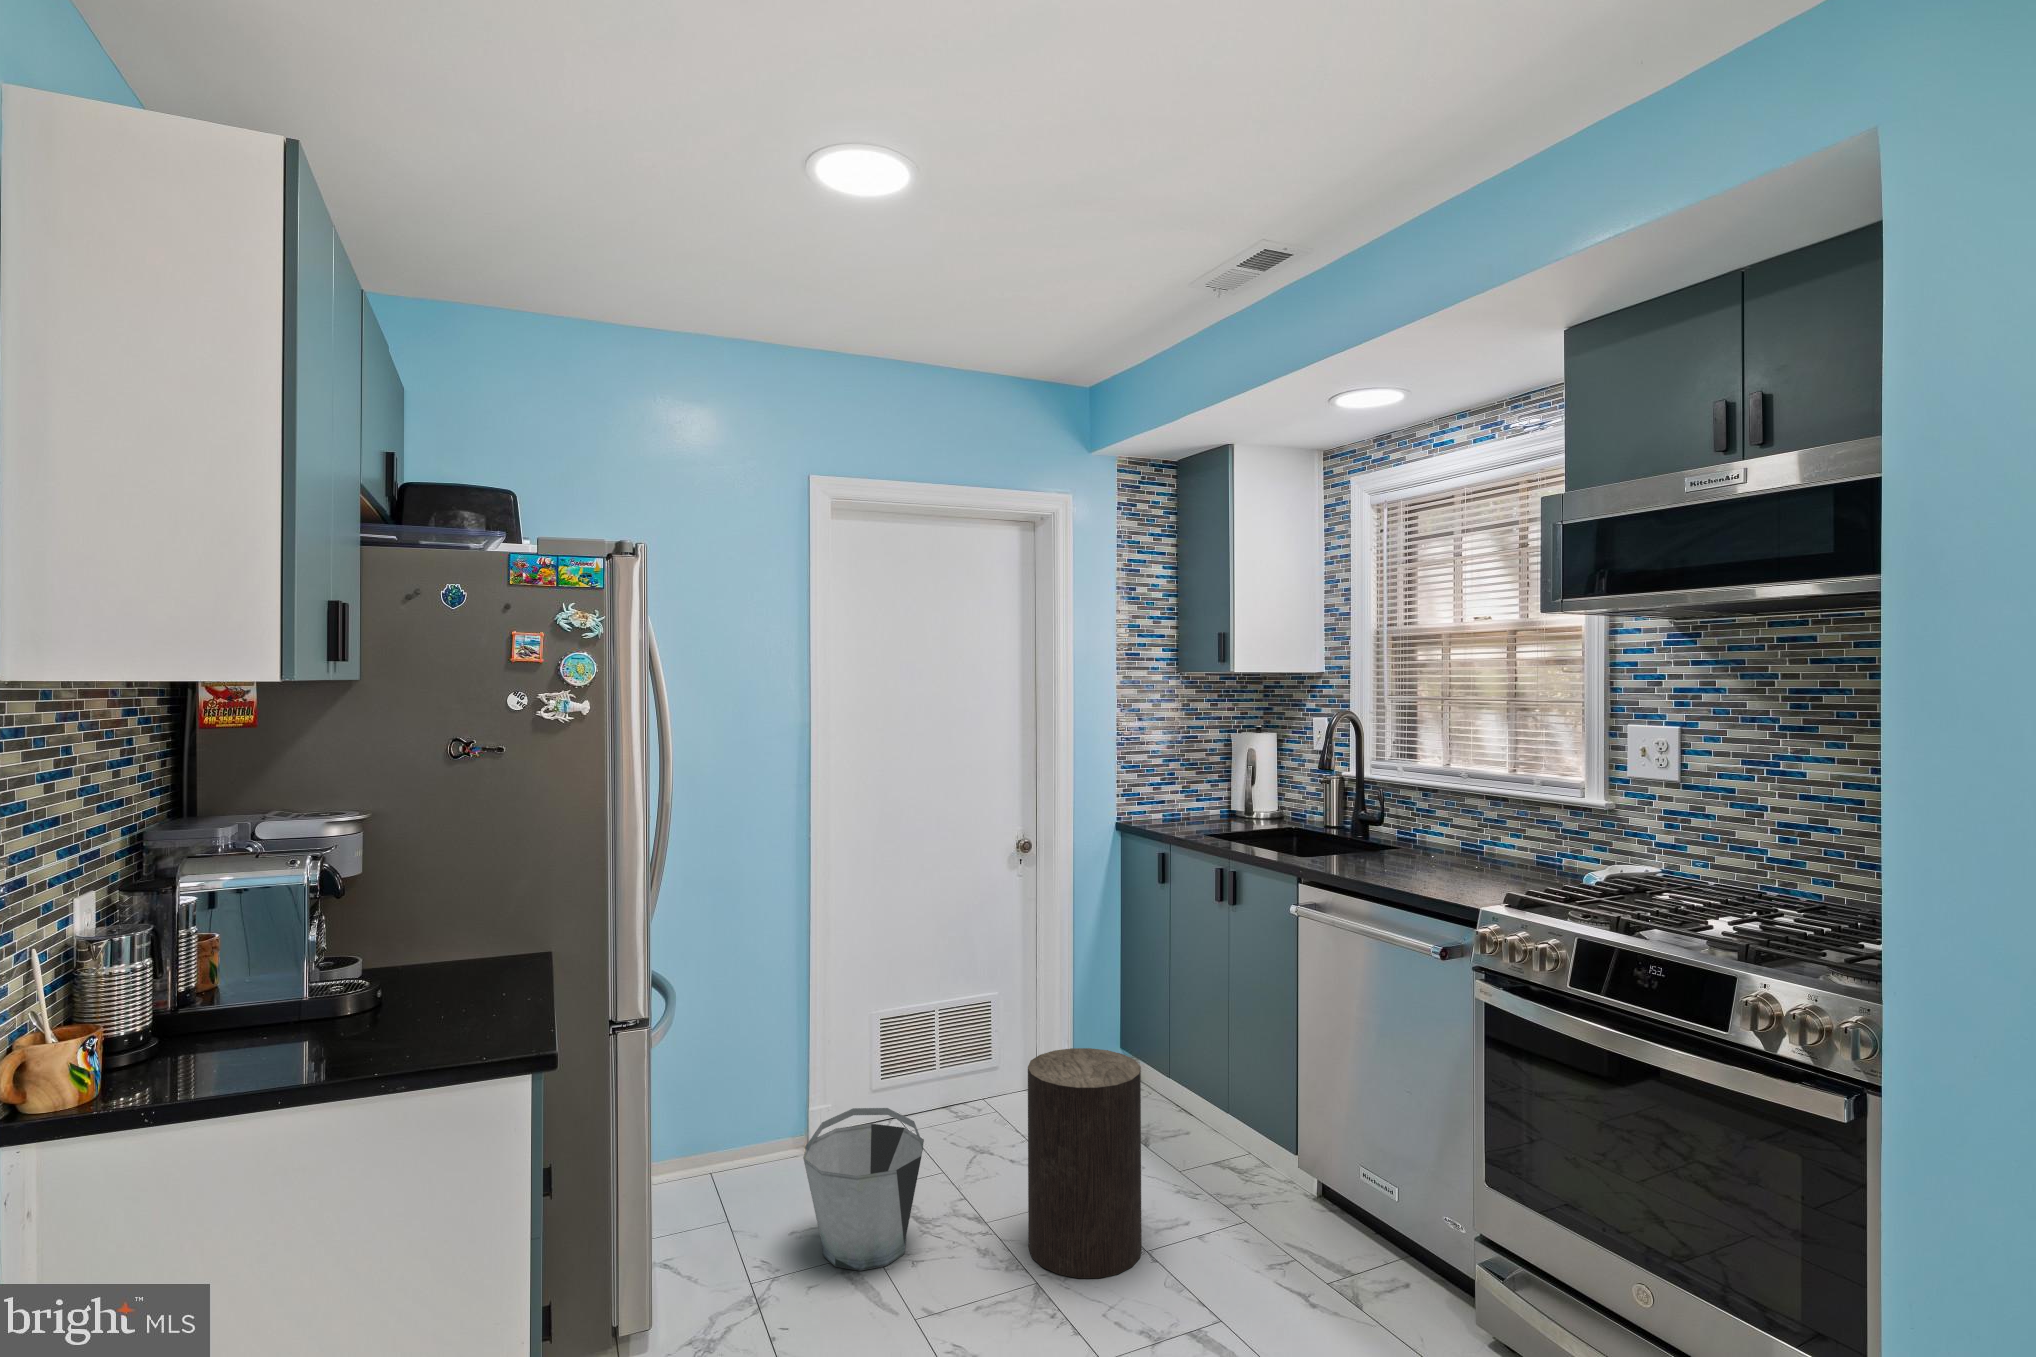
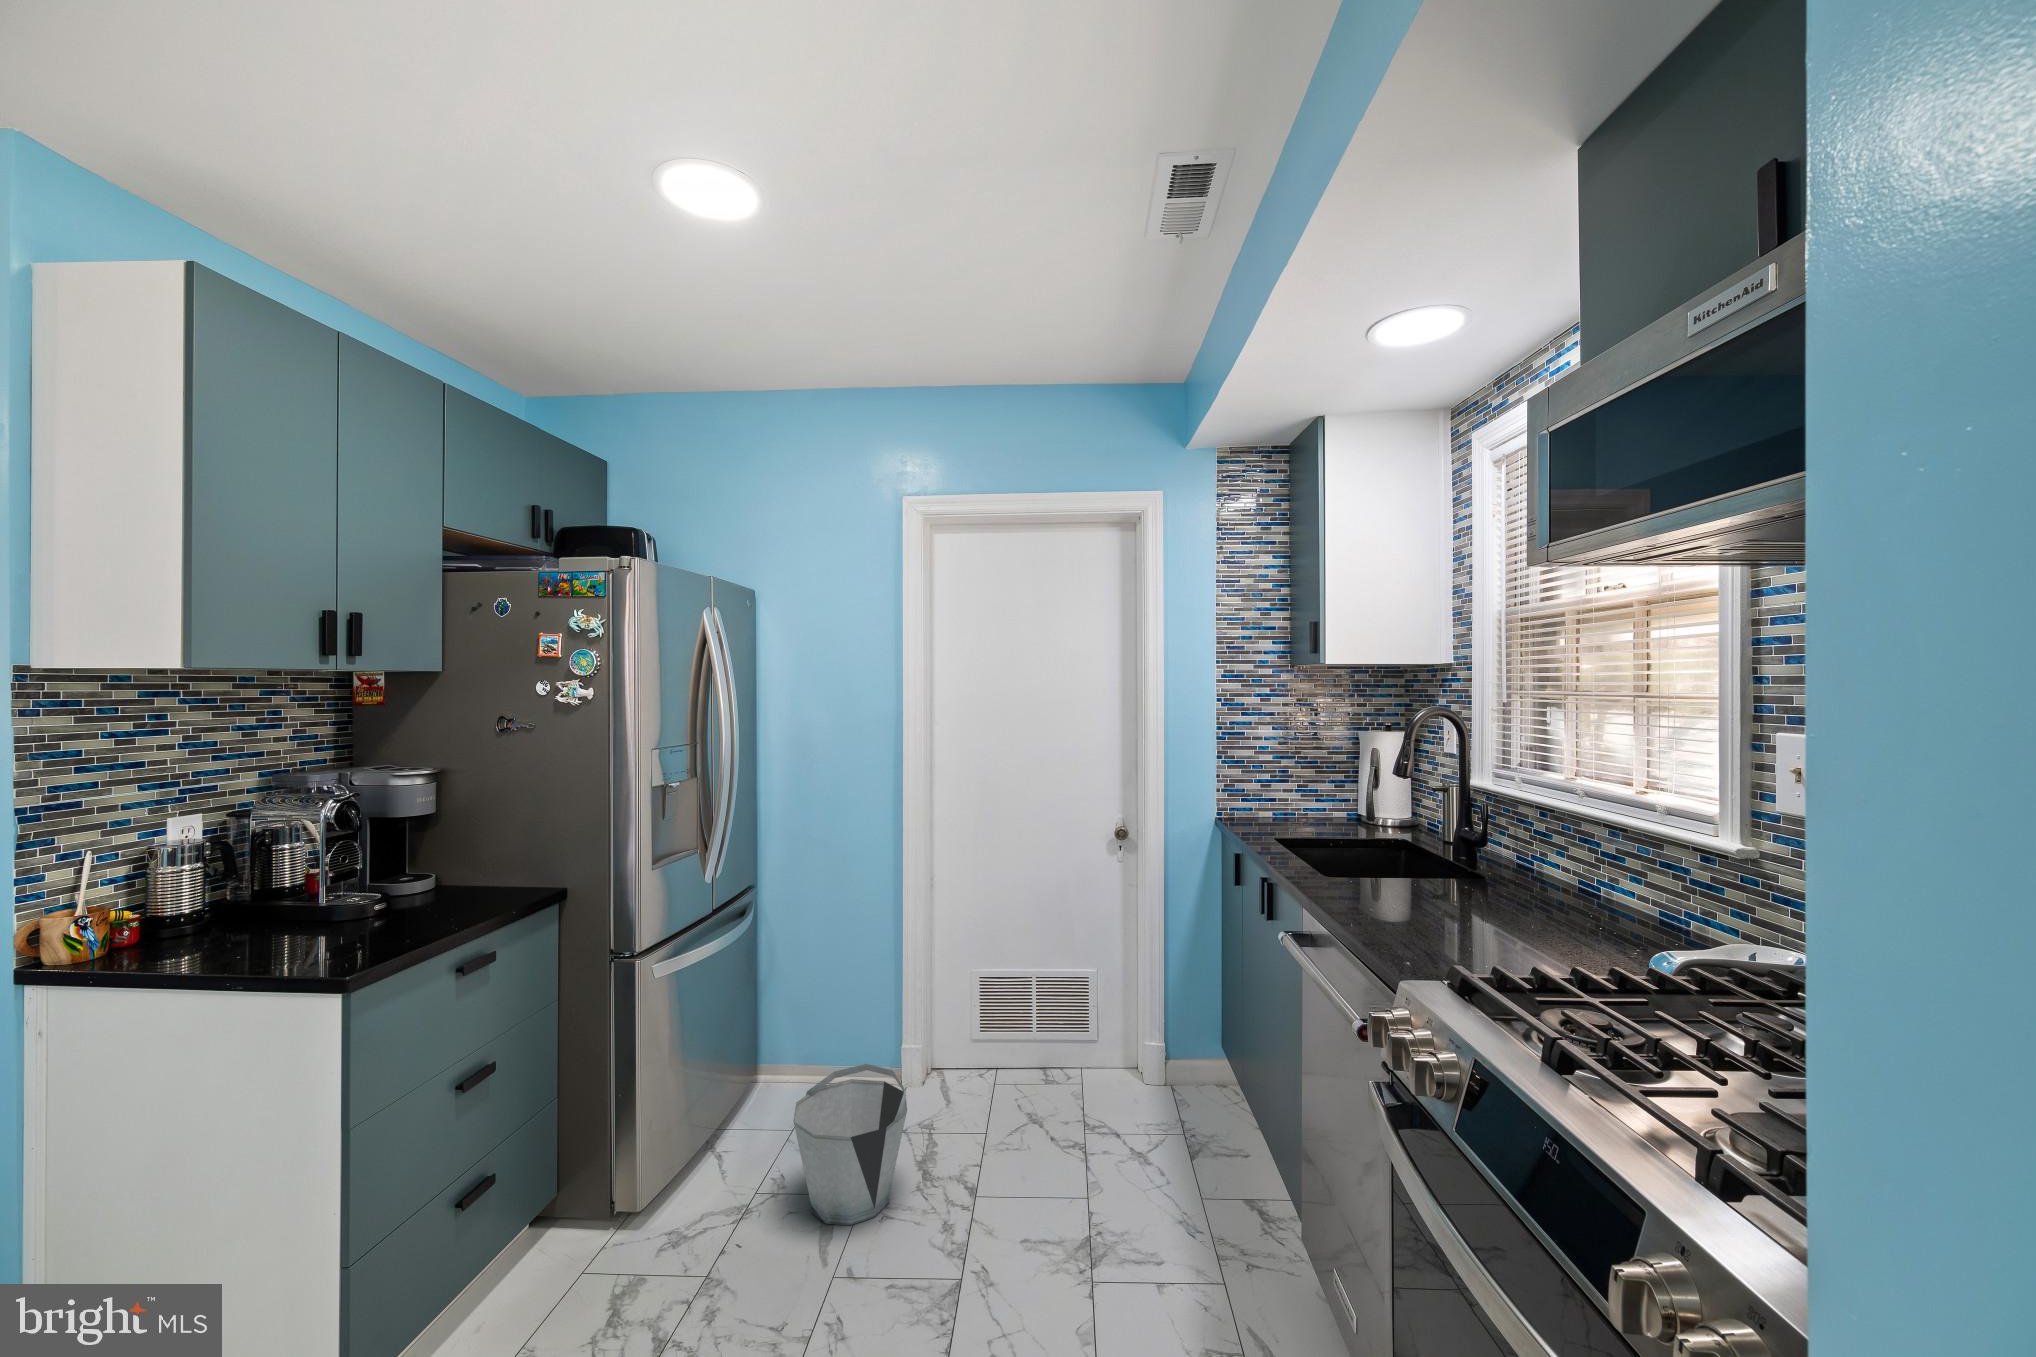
stool: present [1028,1048,1142,1278] -> none [976,1048,1095,1311]

